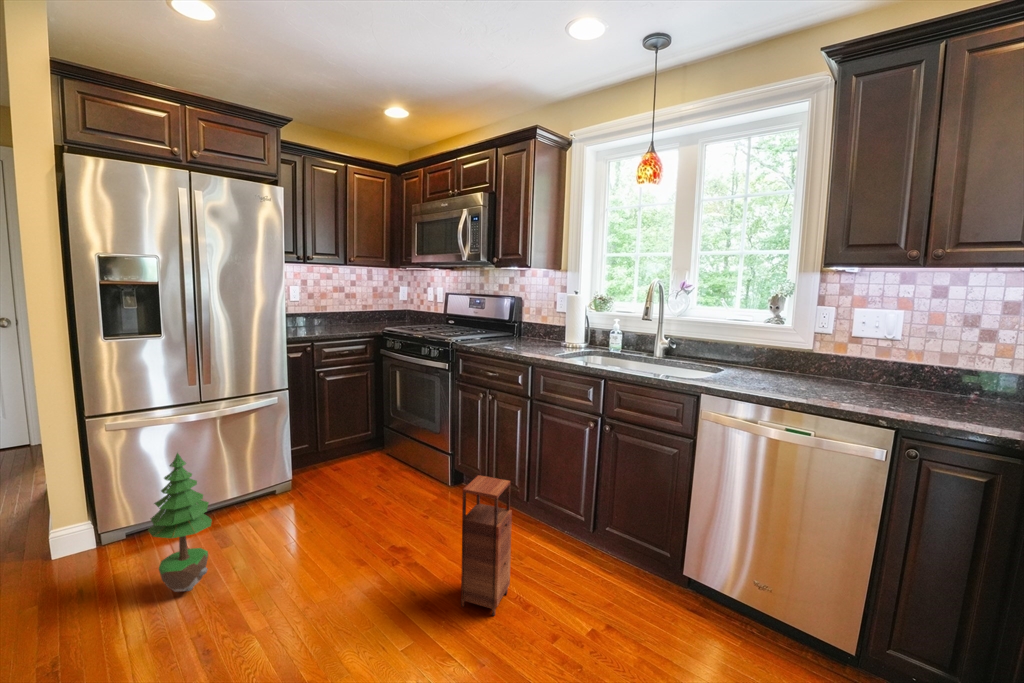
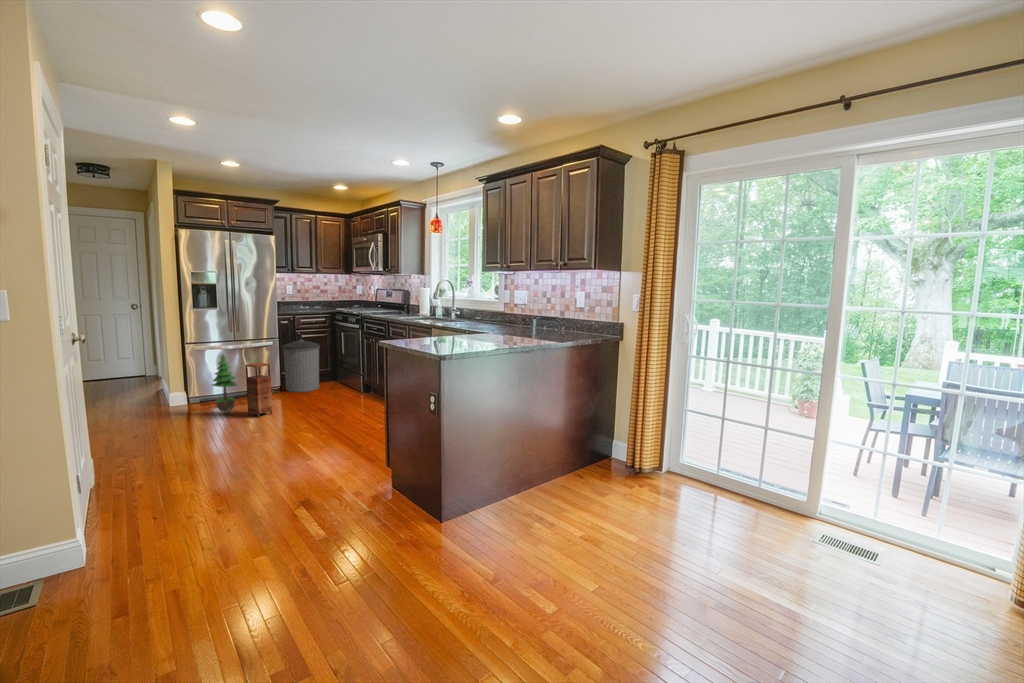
trash can: none [295,388,363,490] -> present [282,340,320,392]
storage cabinet: present [461,475,512,616] -> present [246,363,272,417]

